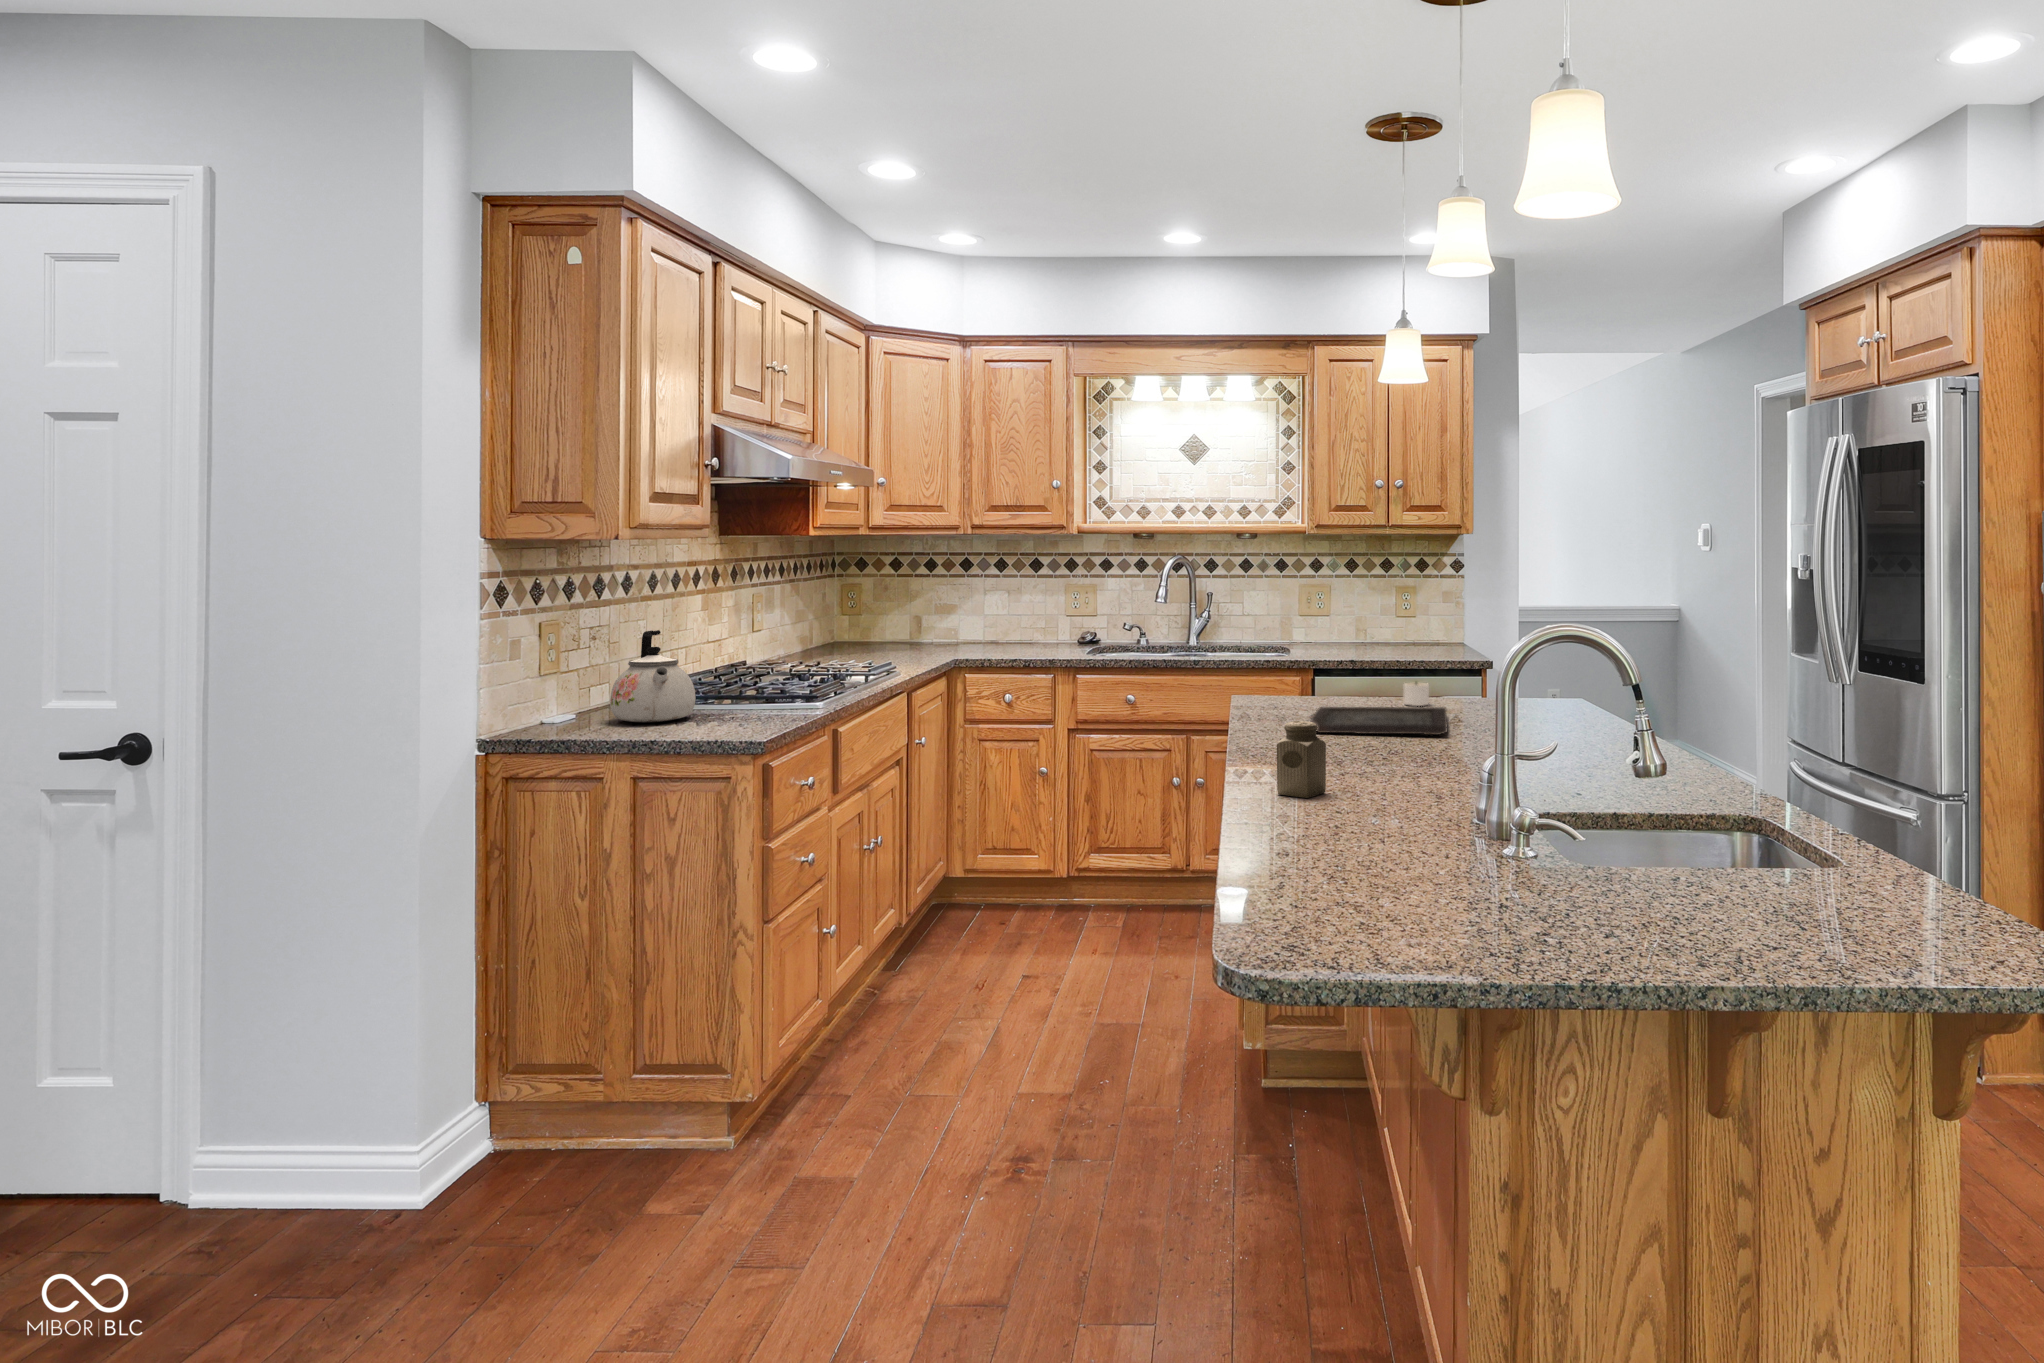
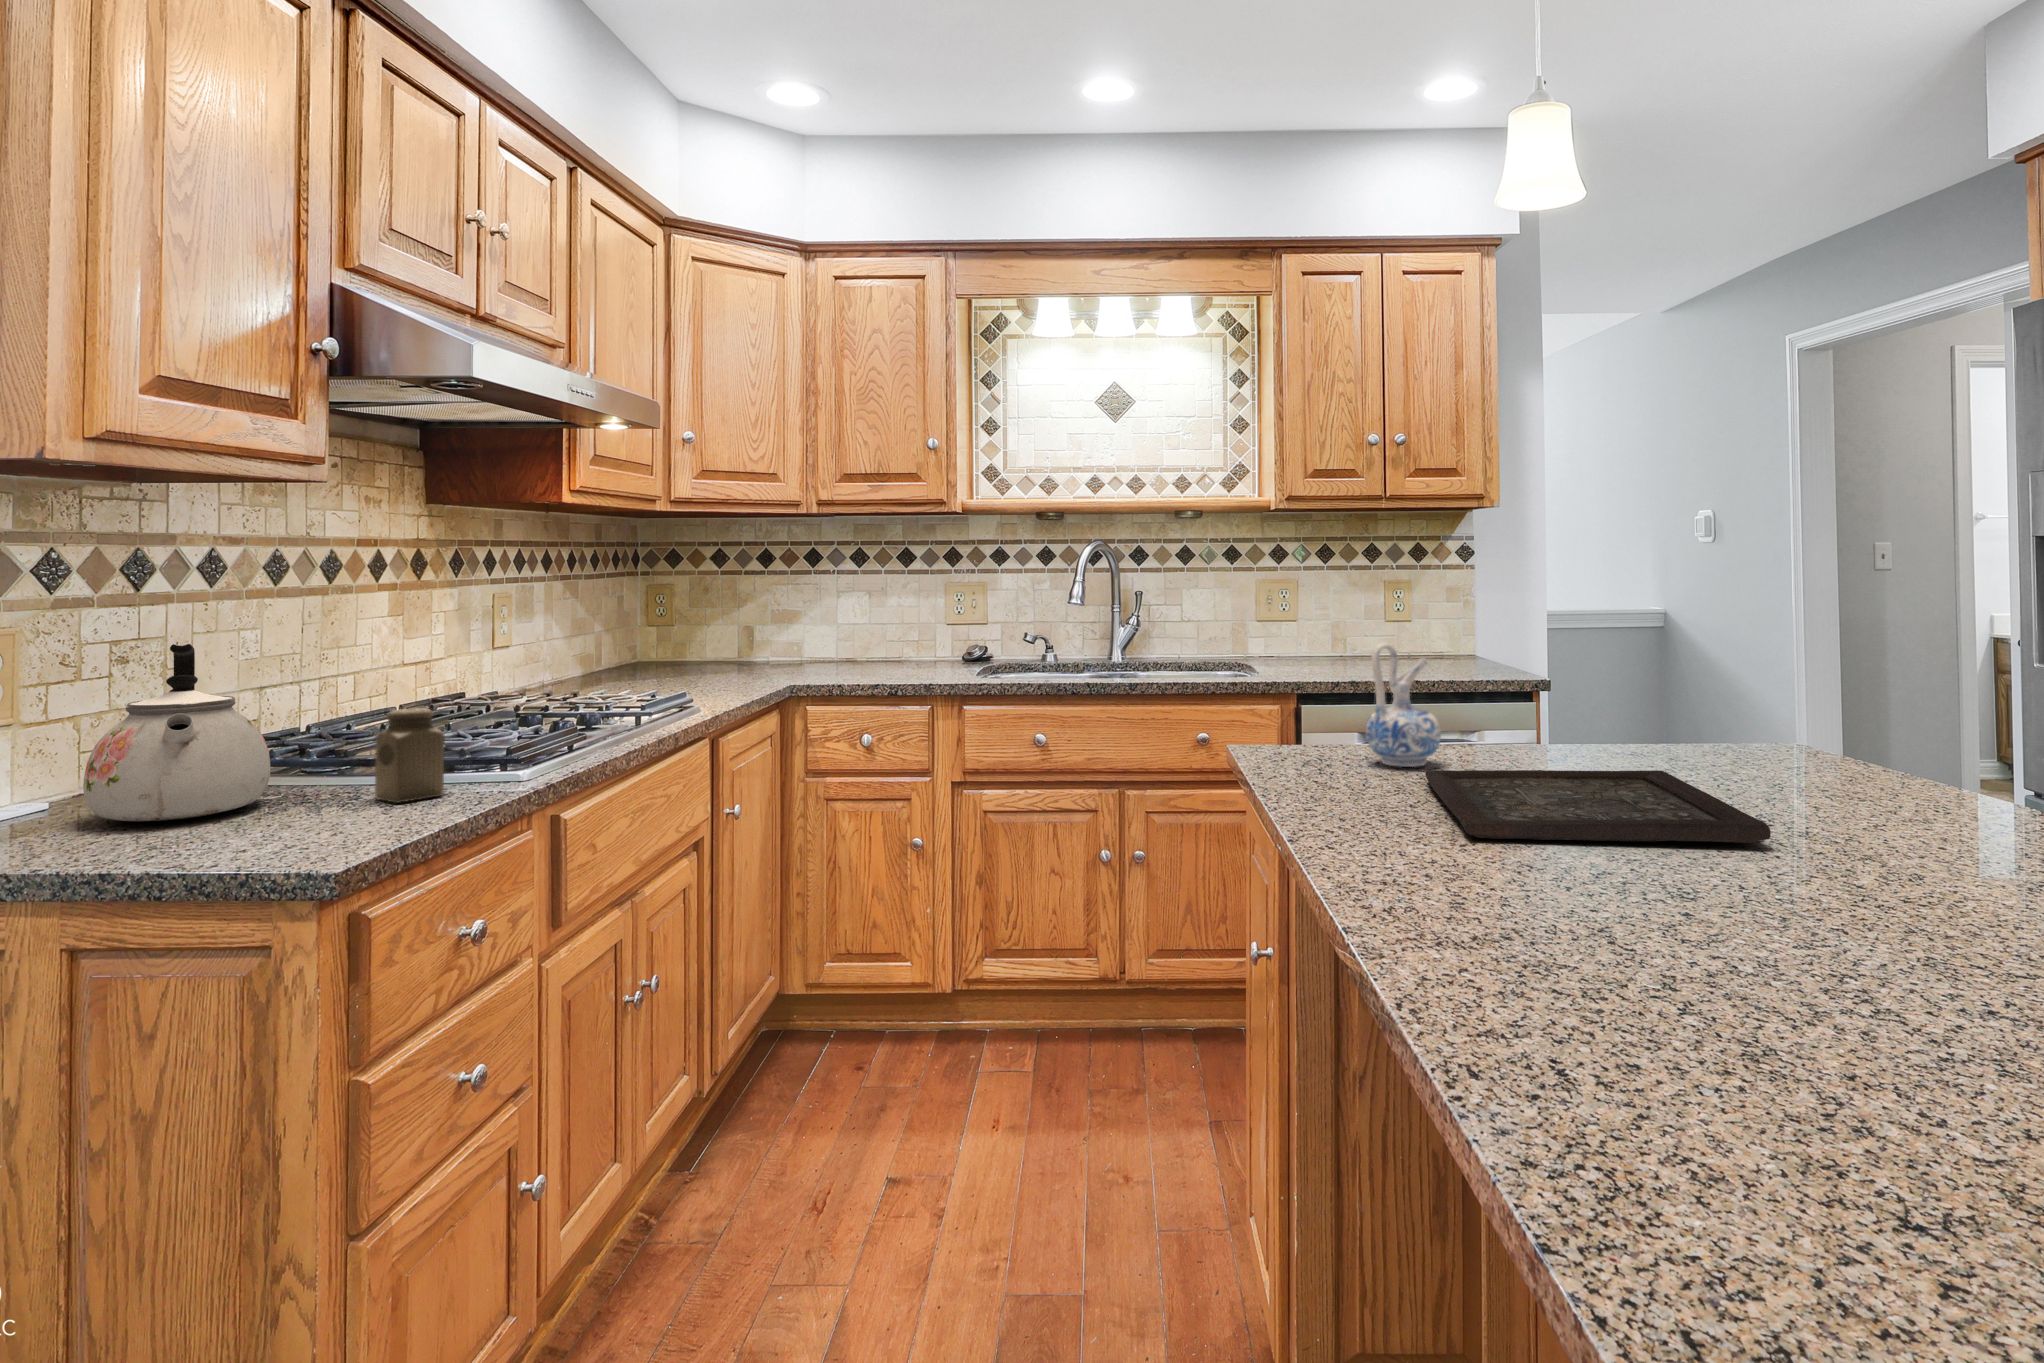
ceramic pitcher: none [1298,636,1340,706] -> present [1366,643,1441,767]
candle: present [1404,682,1429,706] -> none [1543,718,1615,763]
salt shaker: present [1277,721,1326,798] -> present [375,708,445,803]

